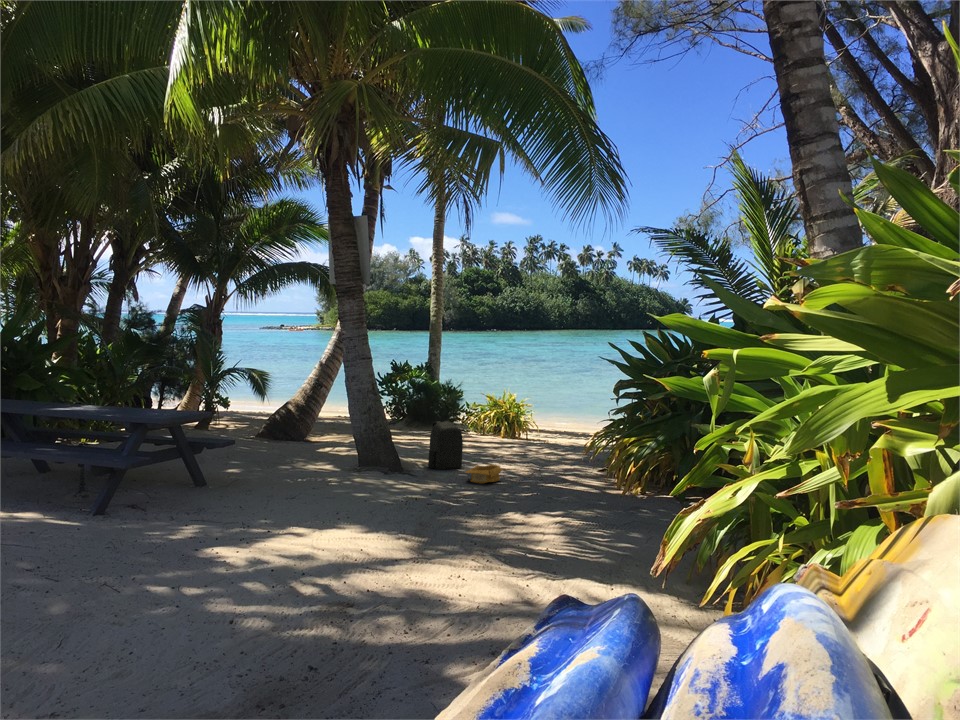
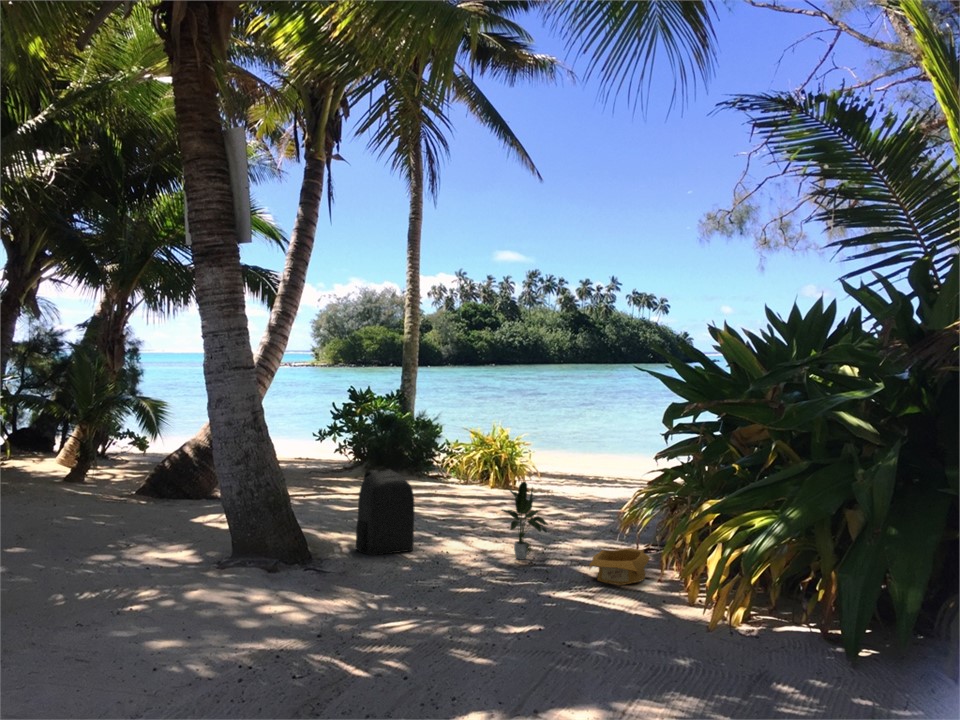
potted plant: none [514,428,542,473] -> present [501,482,548,559]
cardboard box: present [465,465,502,483] -> present [589,548,650,585]

